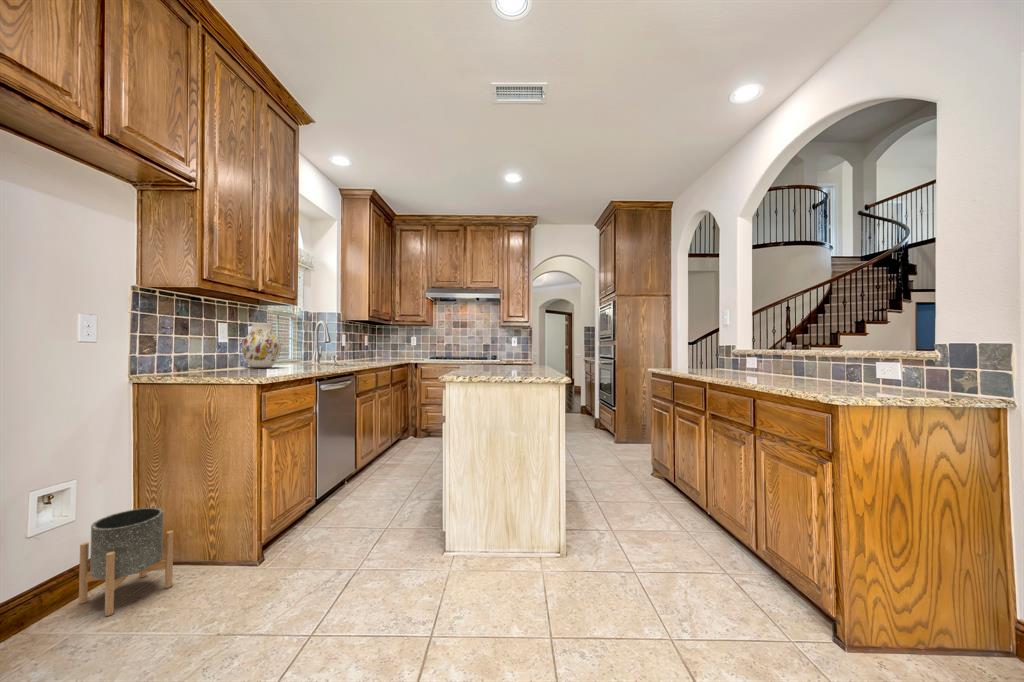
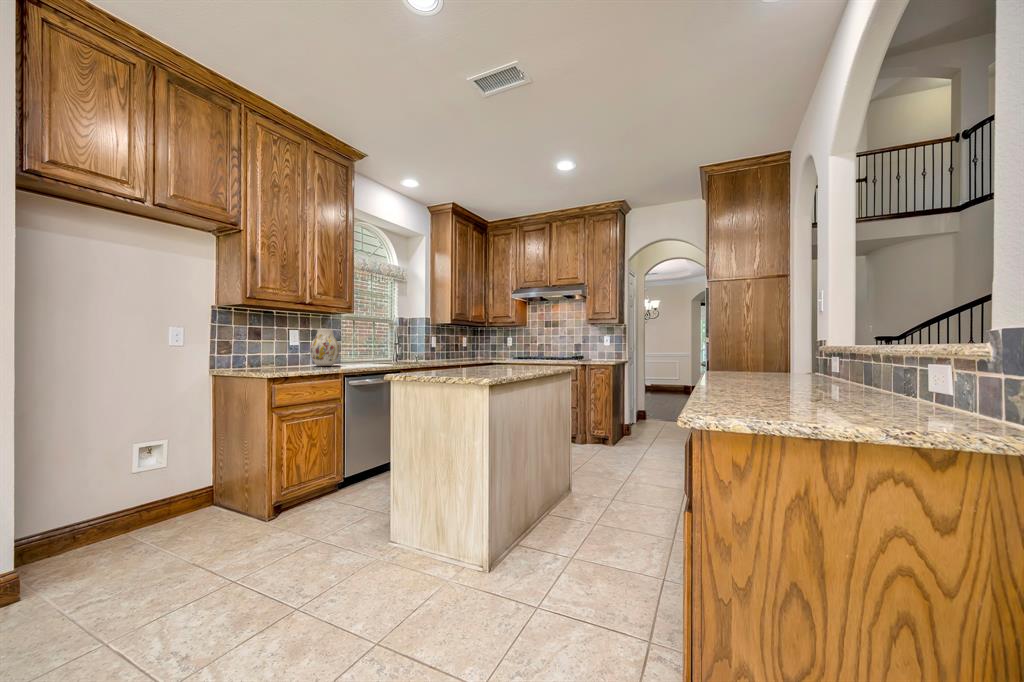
planter: present [79,508,173,616] -> none [164,466,215,537]

